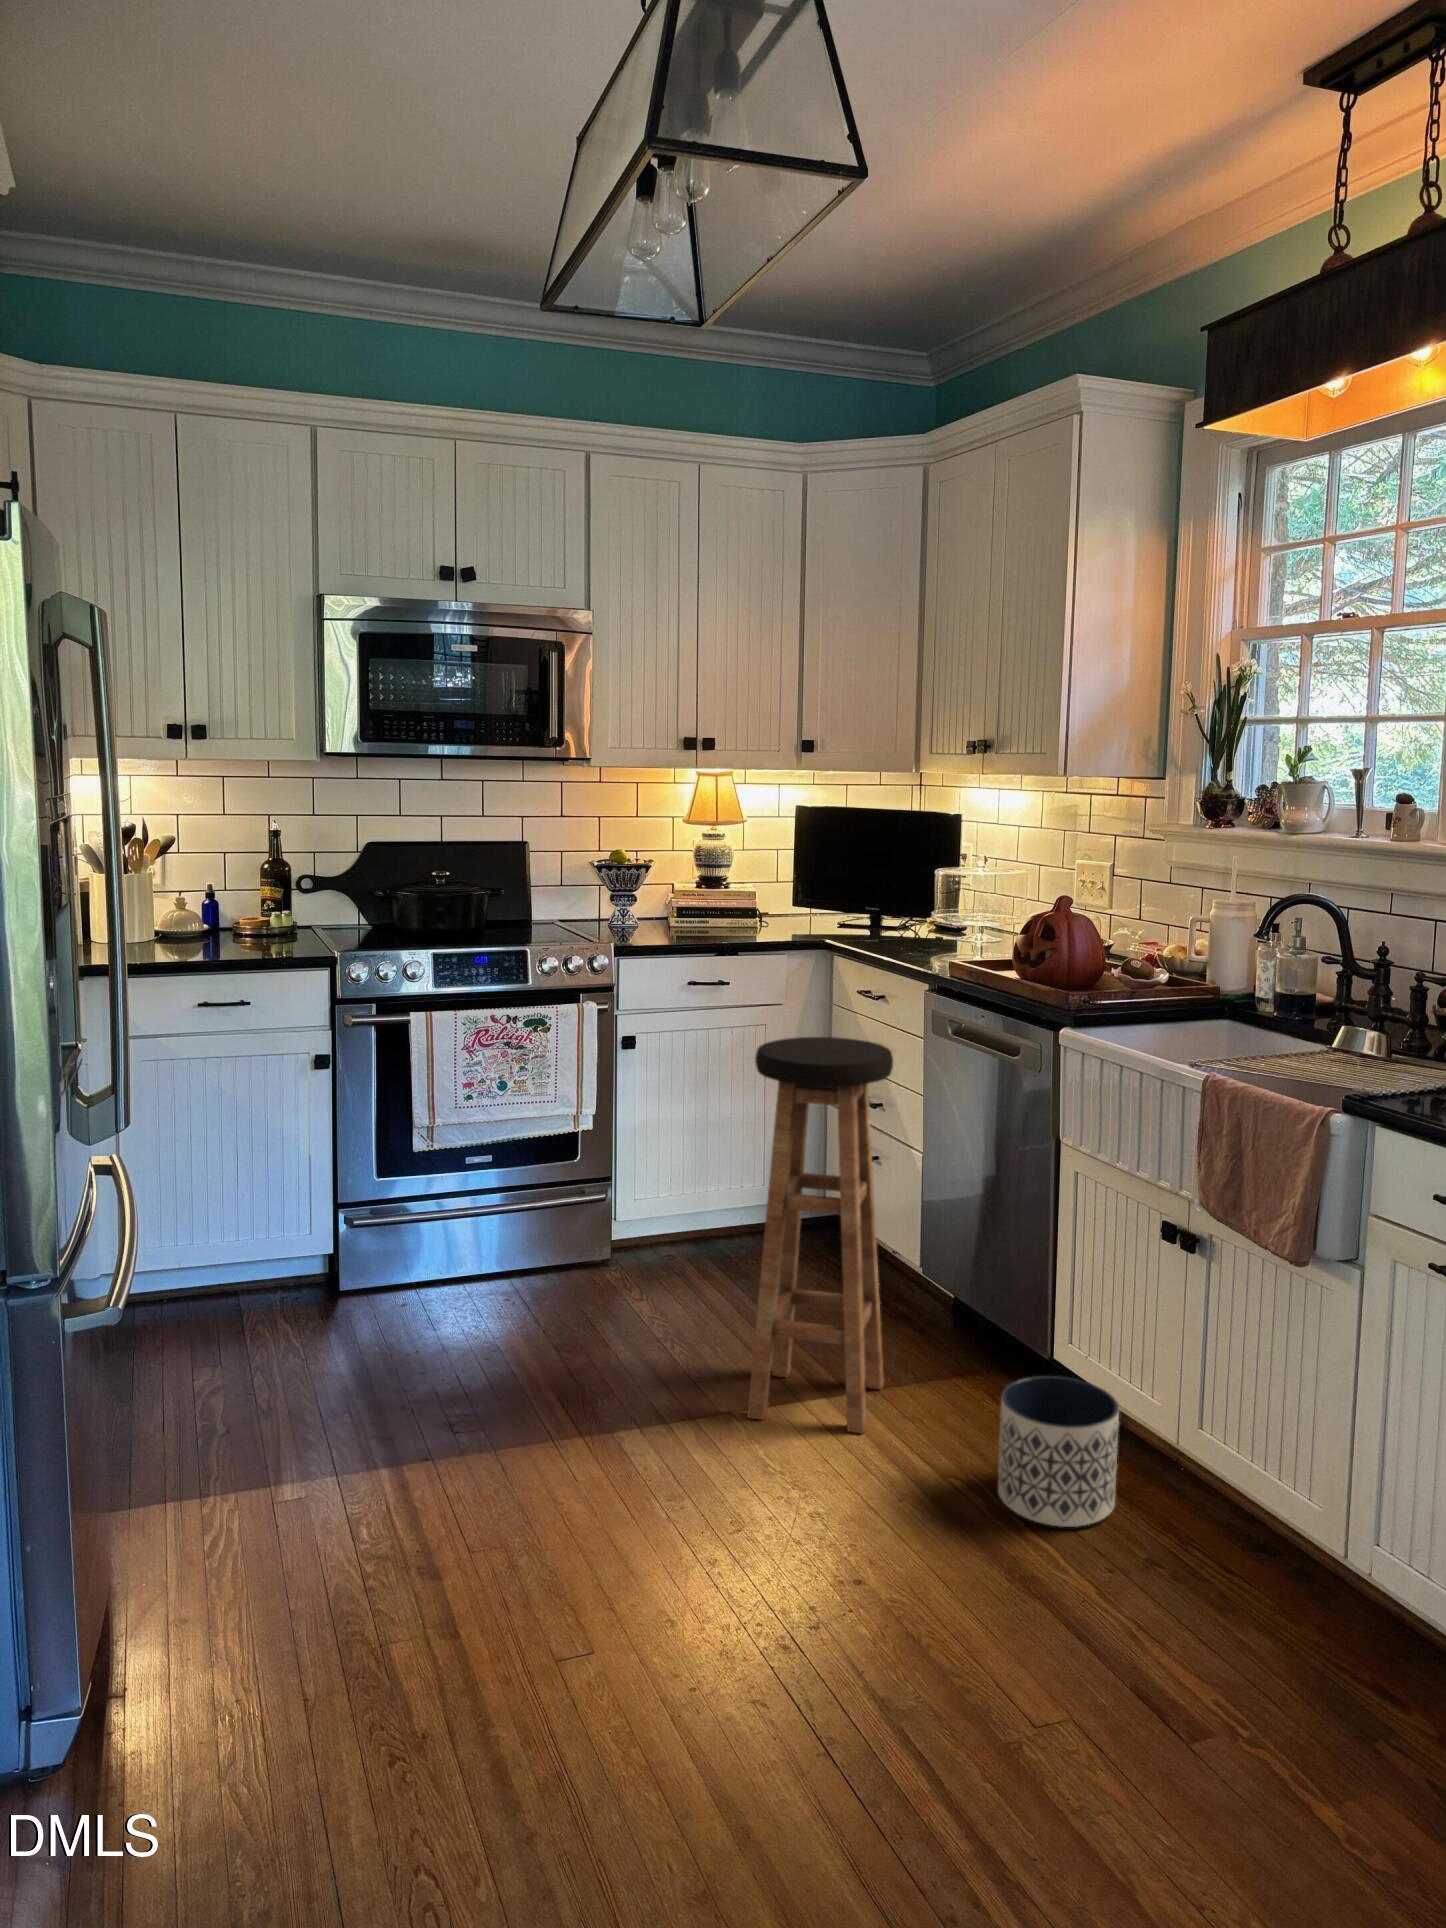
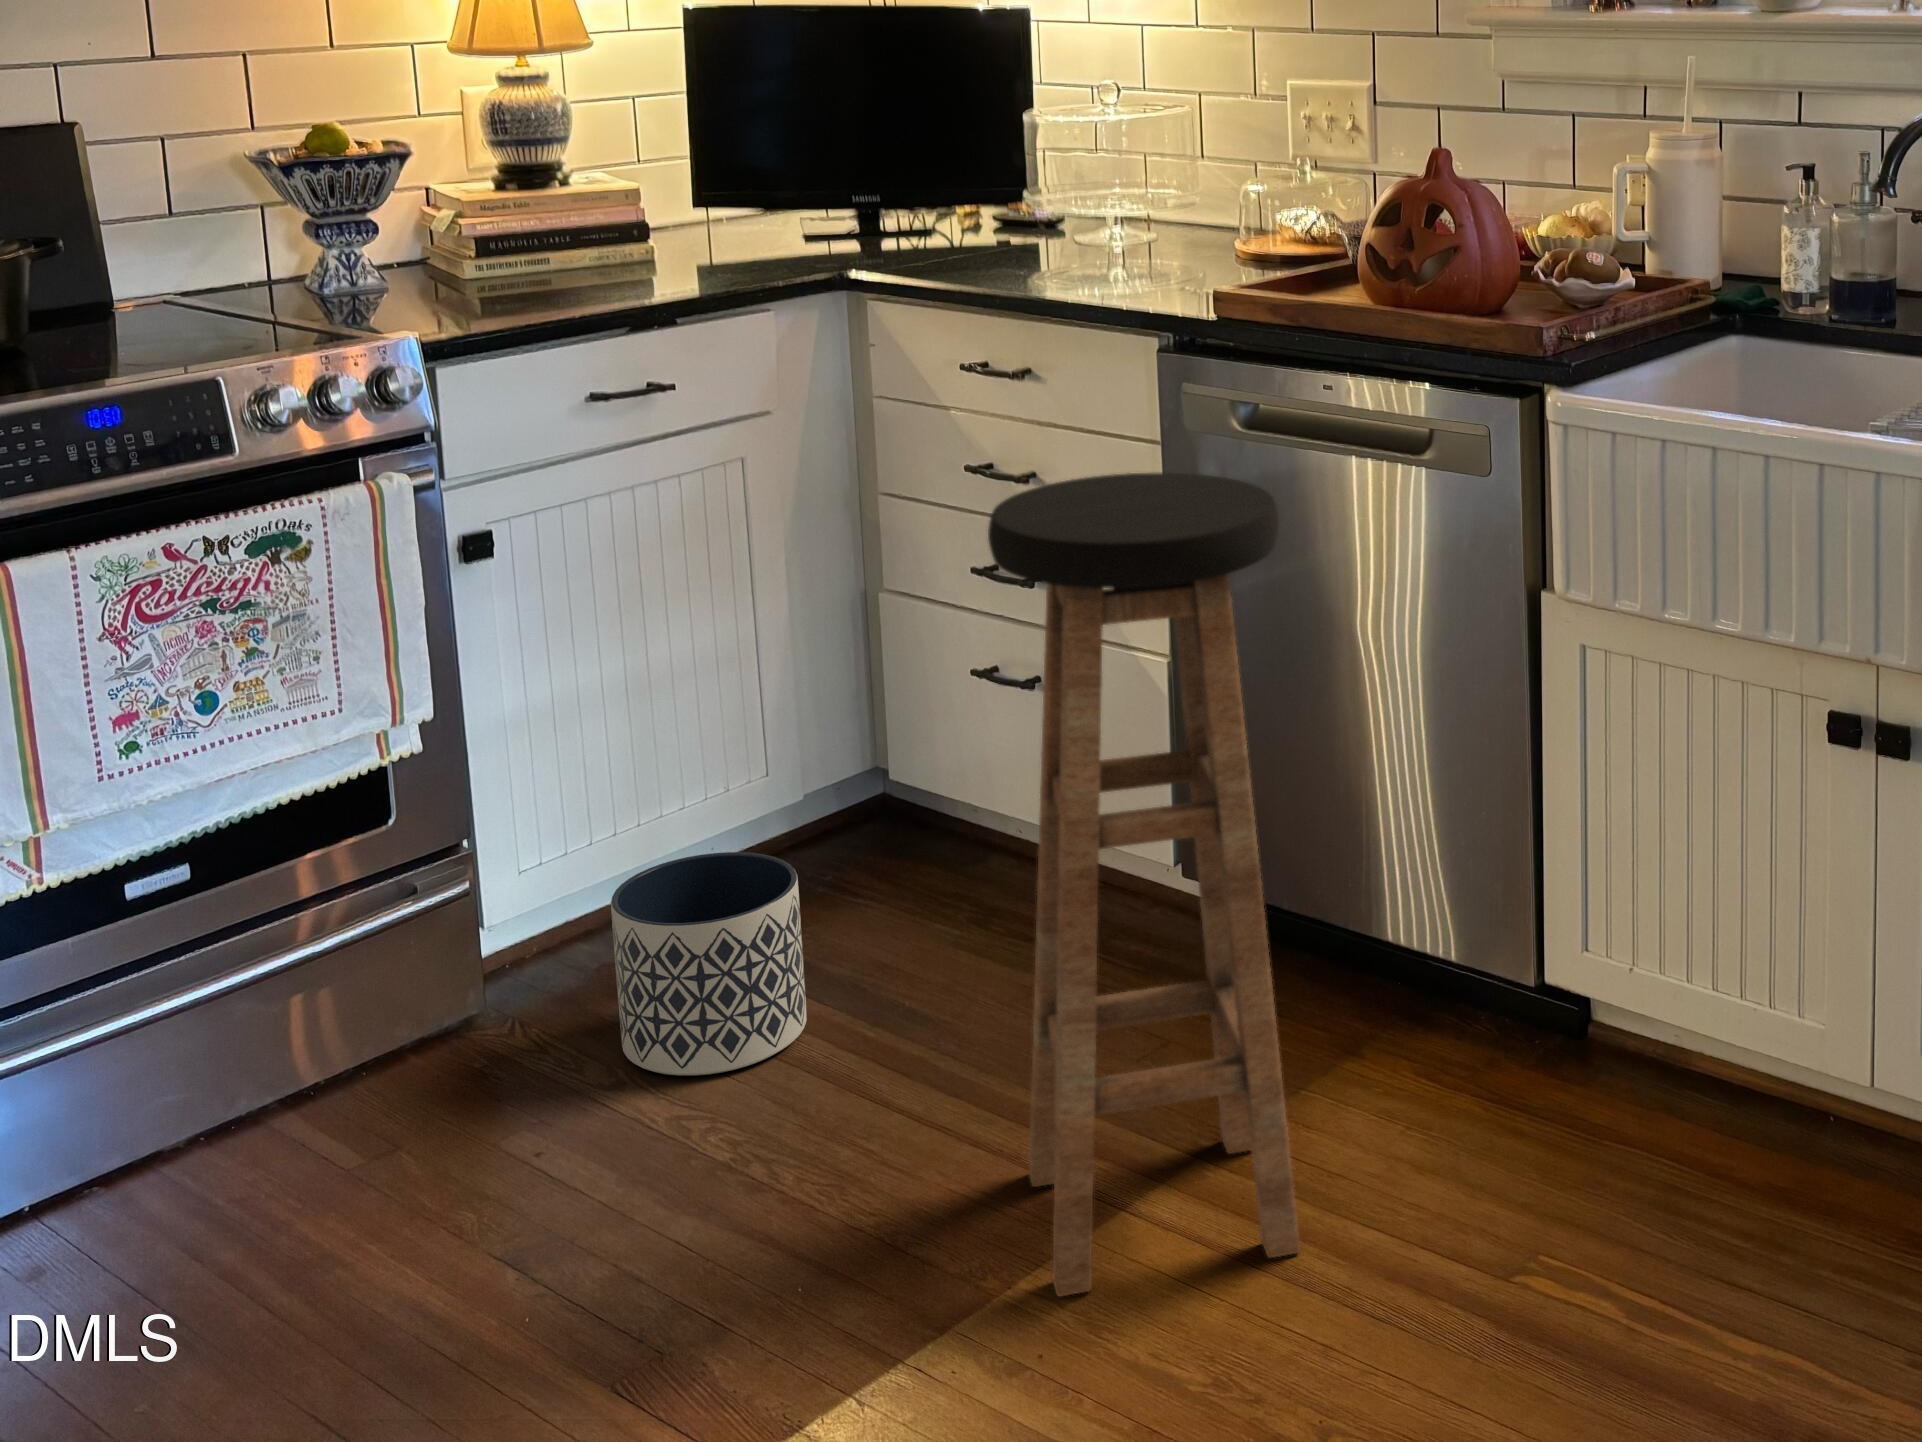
planter: present [998,1376,1119,1527] -> present [611,852,807,1076]

